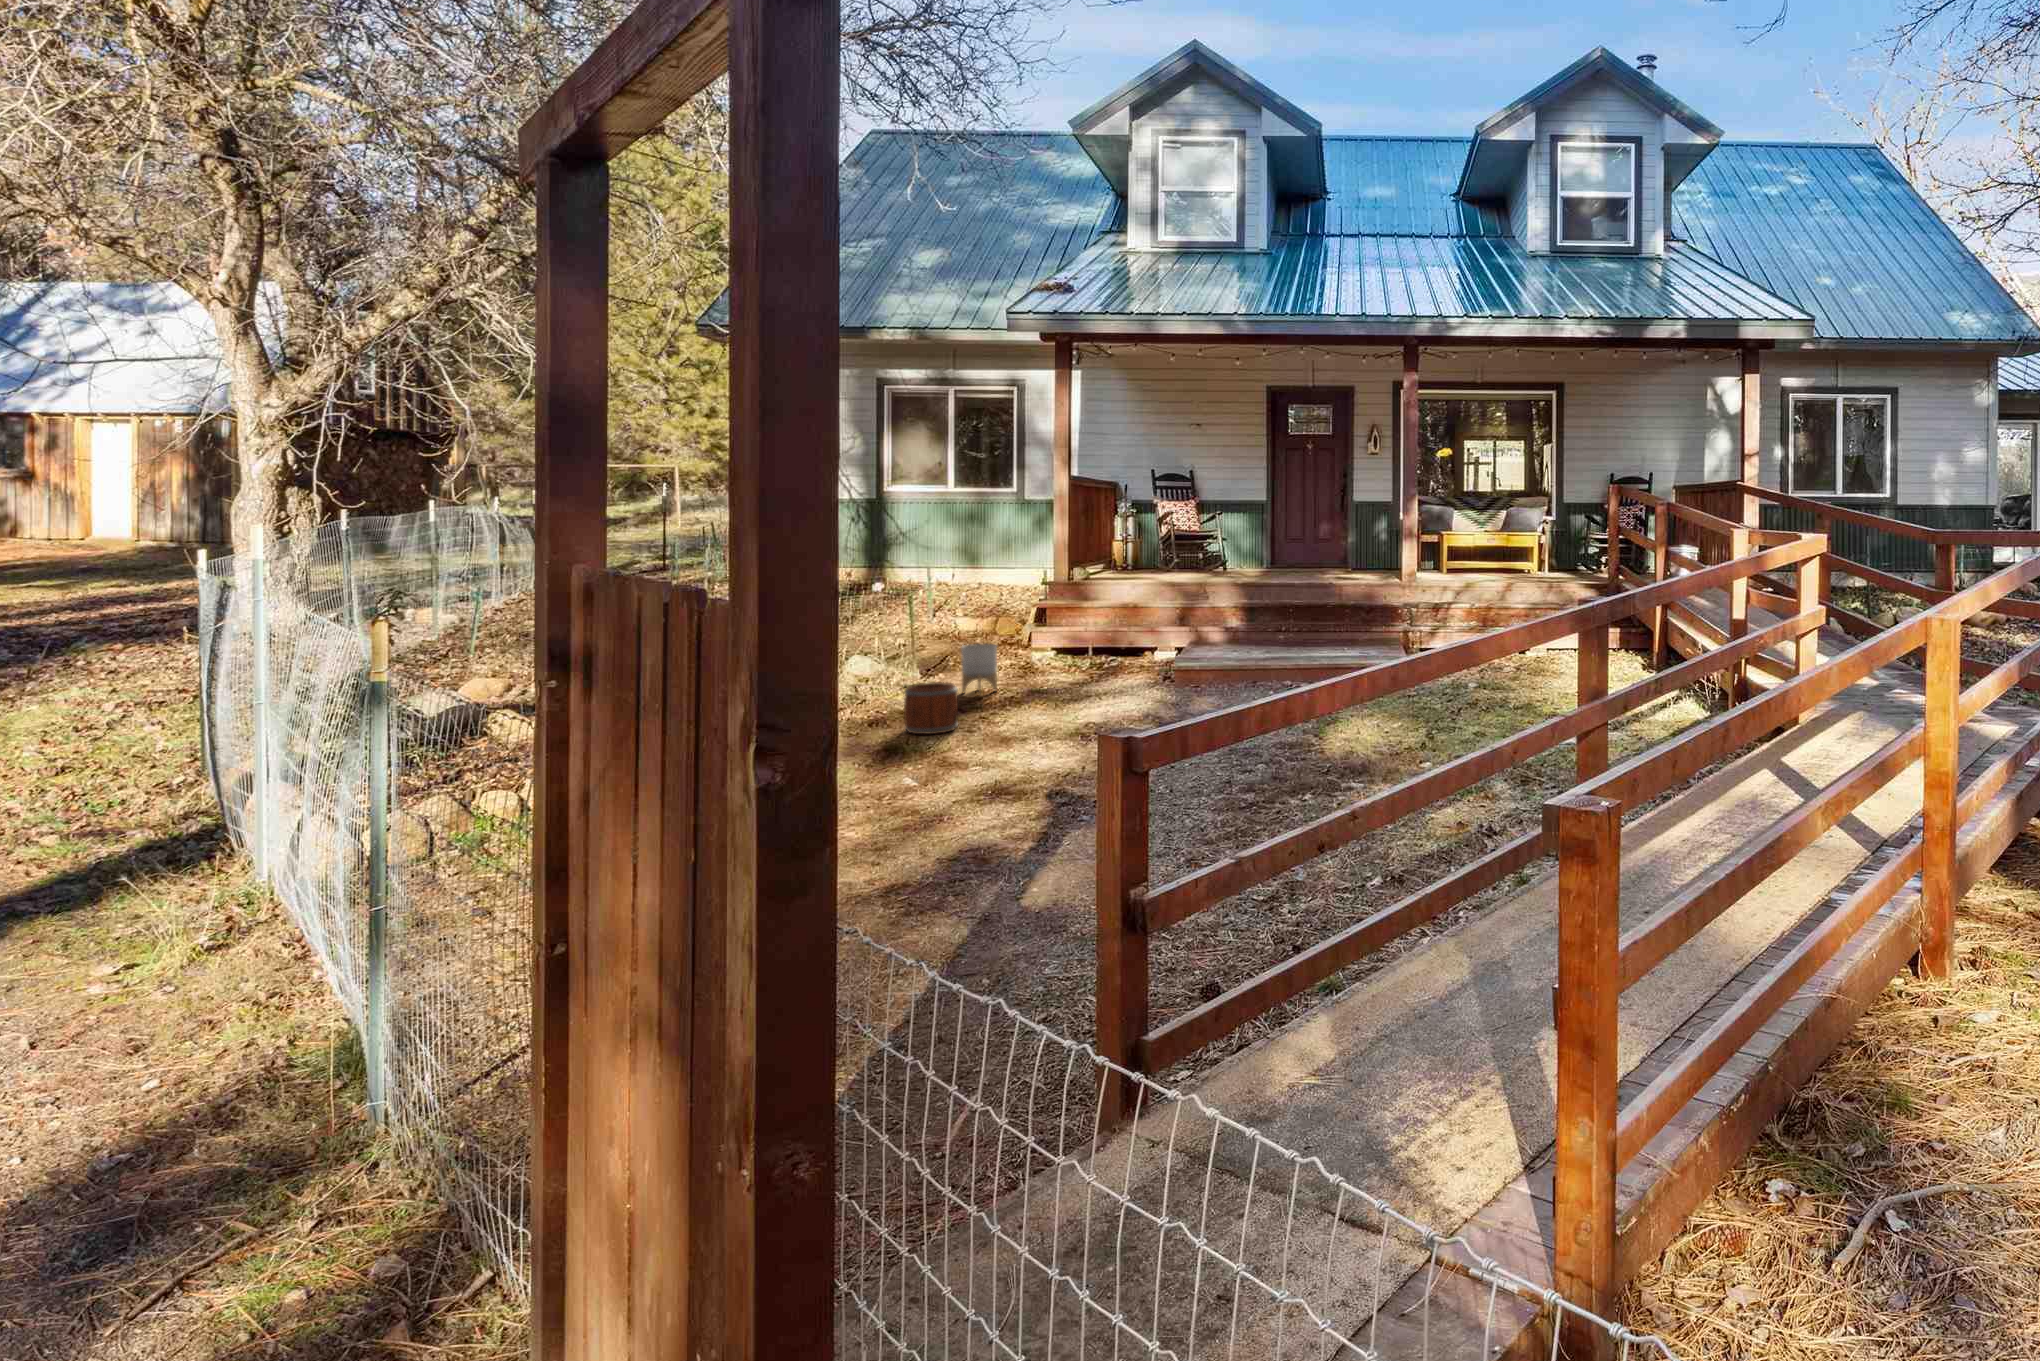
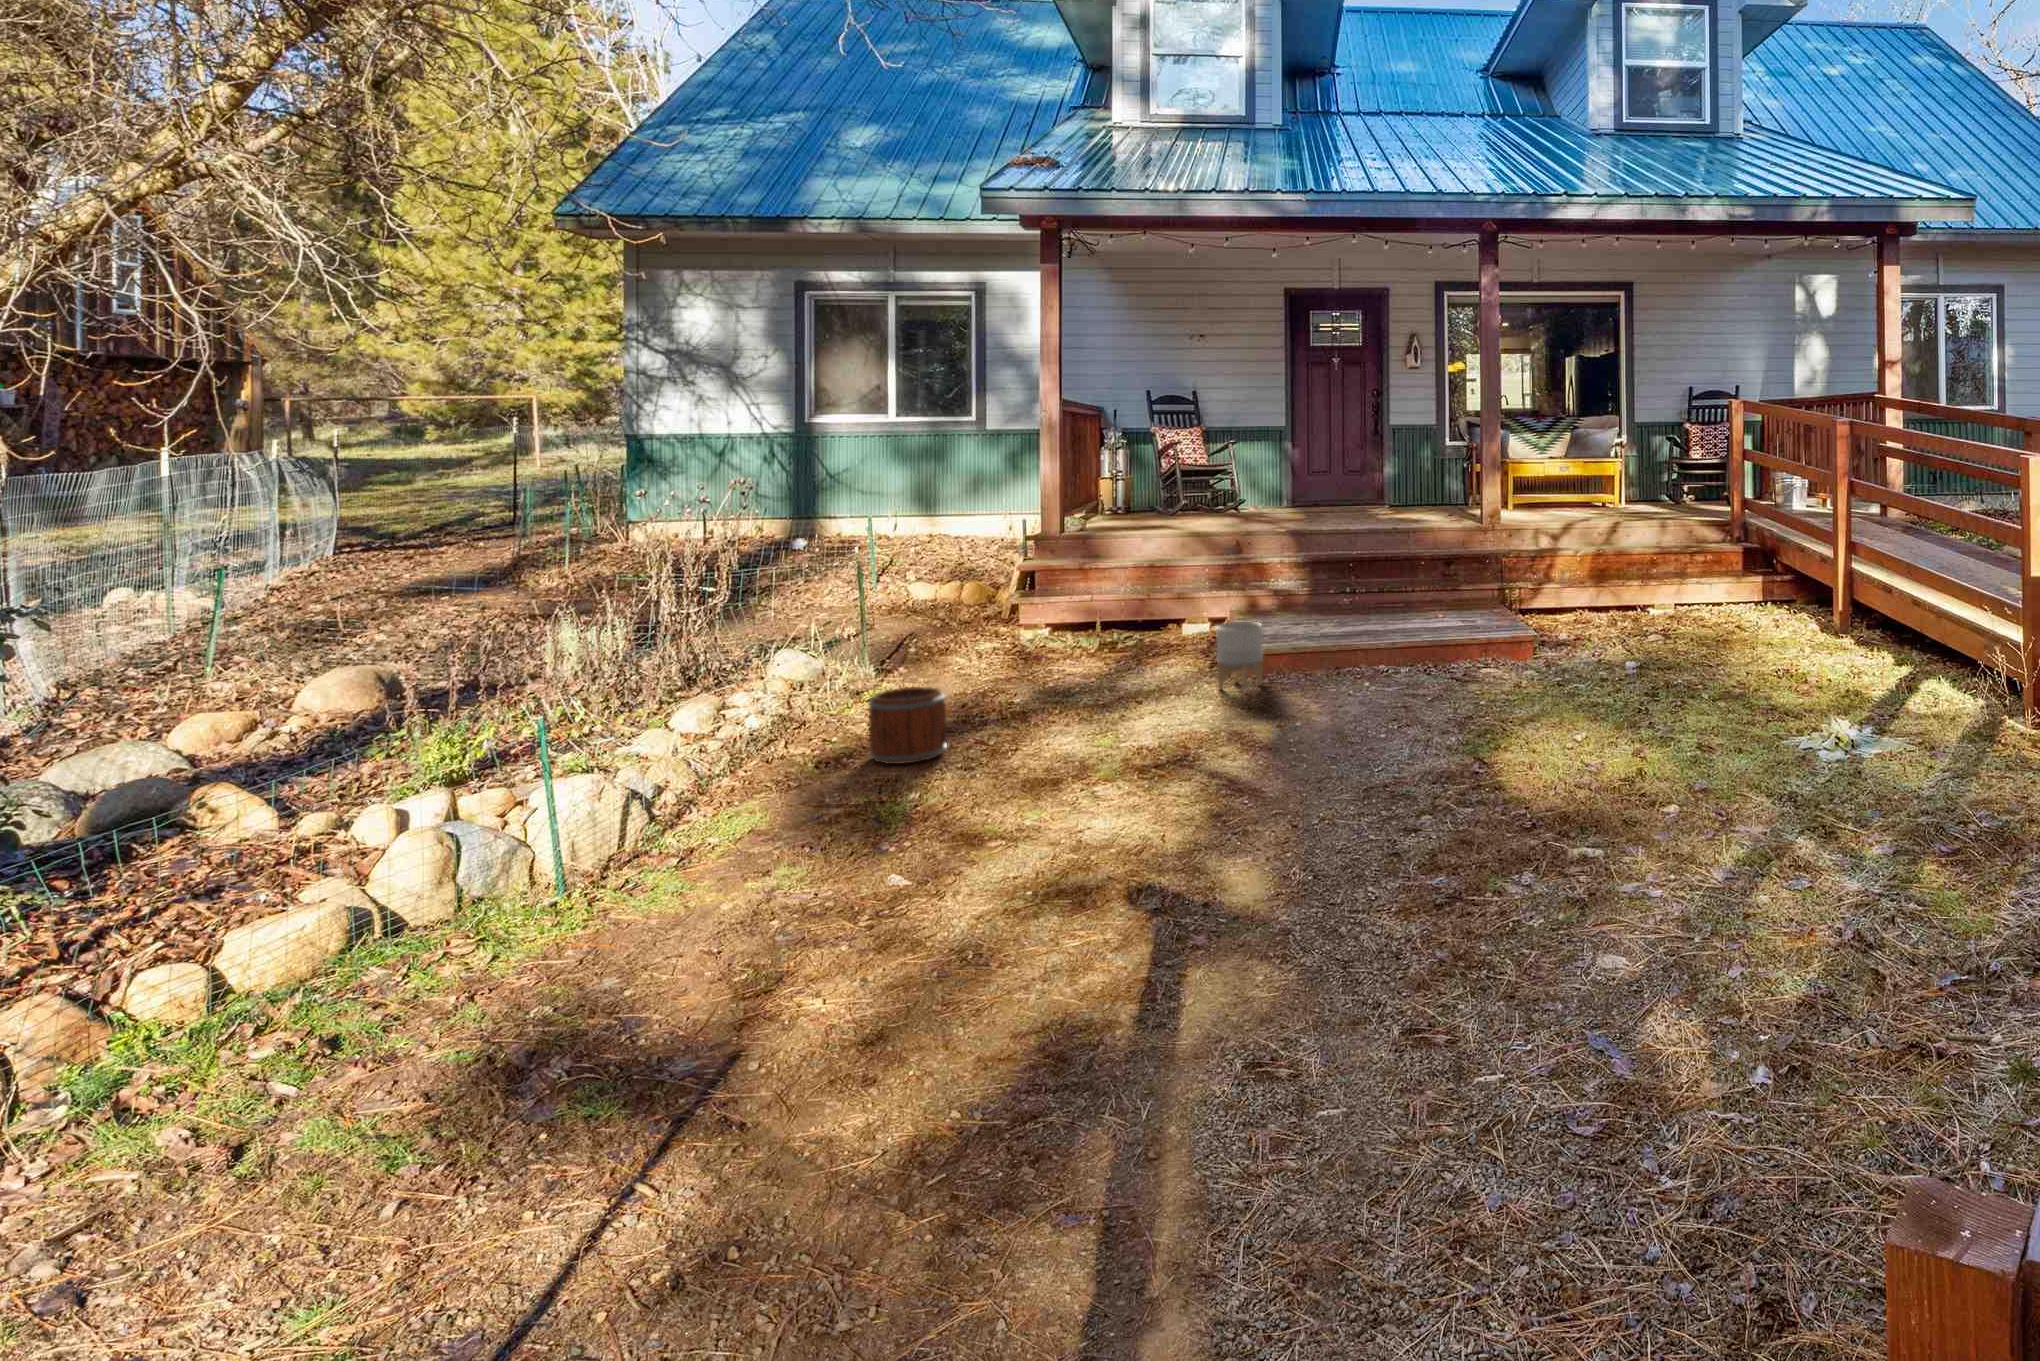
planter: present [961,644,997,694] -> present [1216,622,1263,691]

